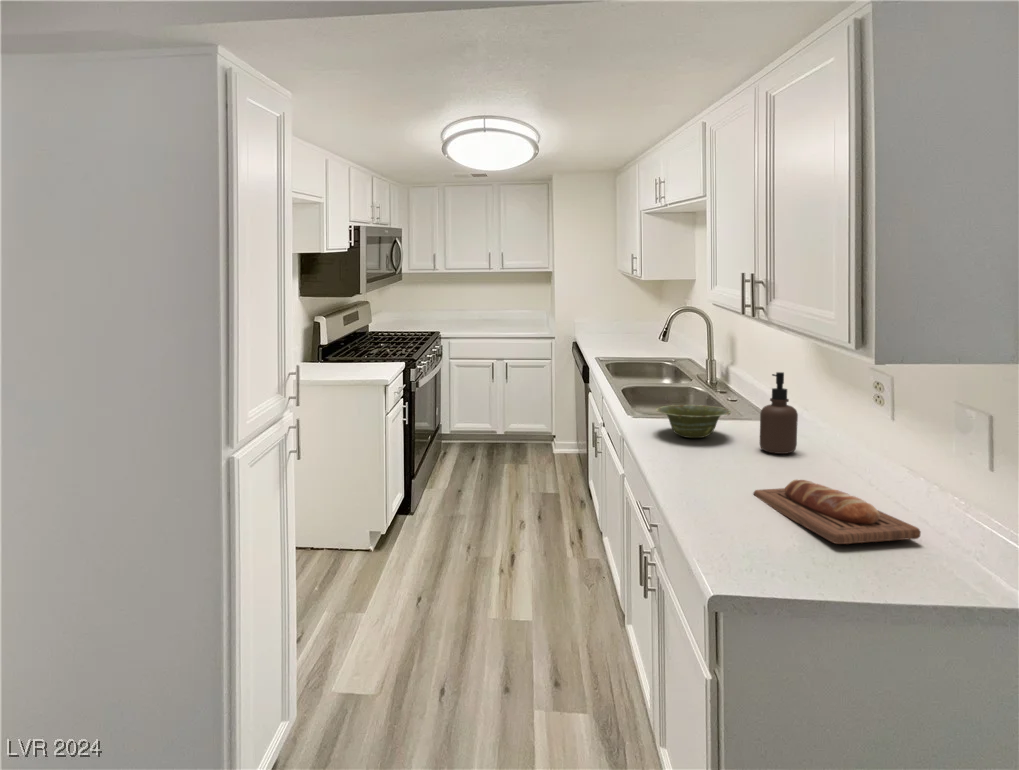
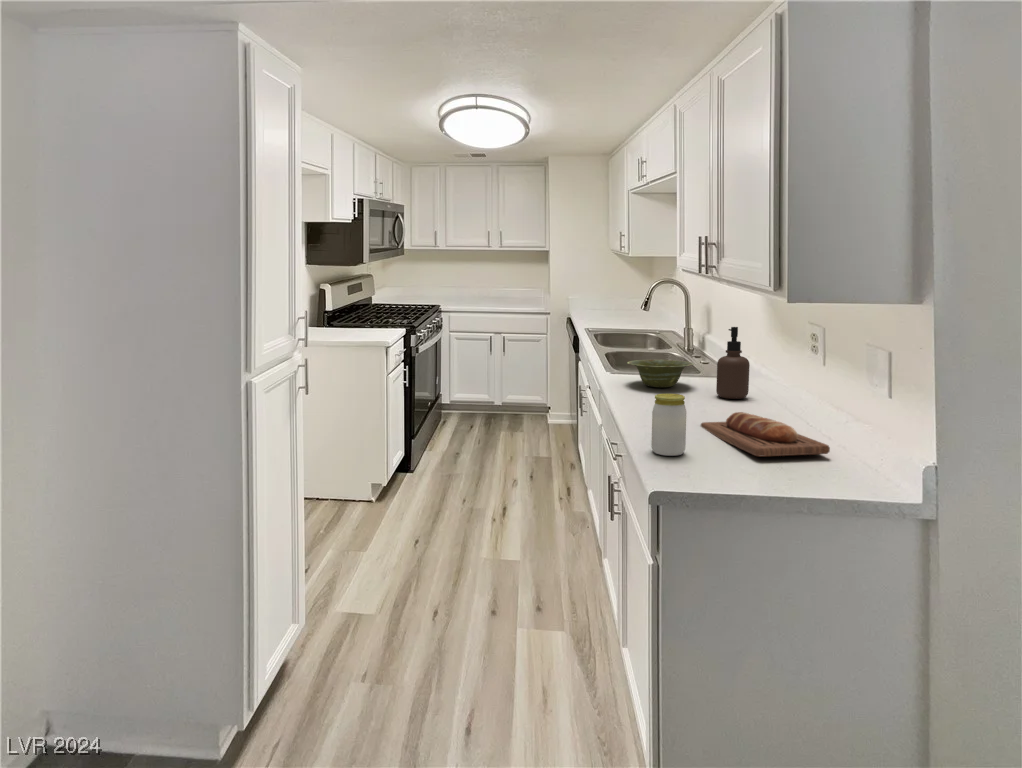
jar: none [706,466,749,542] -> present [651,394,686,456]

